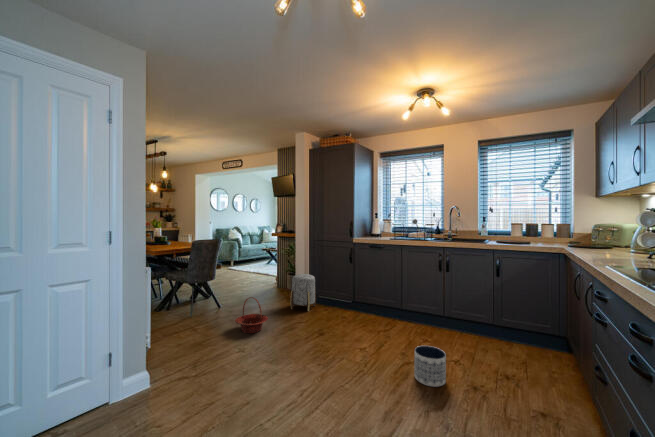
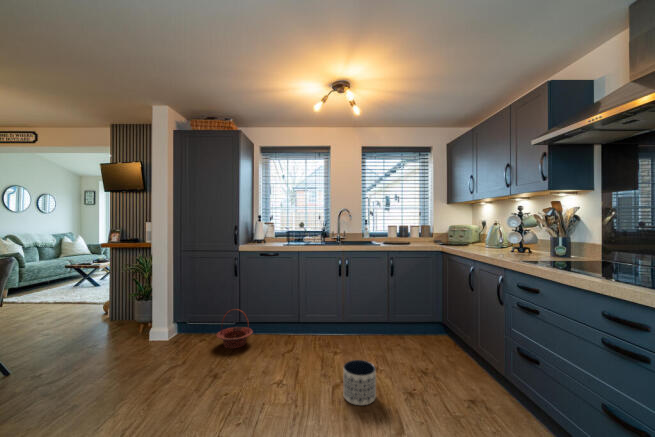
stool: present [290,274,316,311] -> none [147,298,185,351]
basket: present [235,297,268,333] -> present [217,309,253,348]

